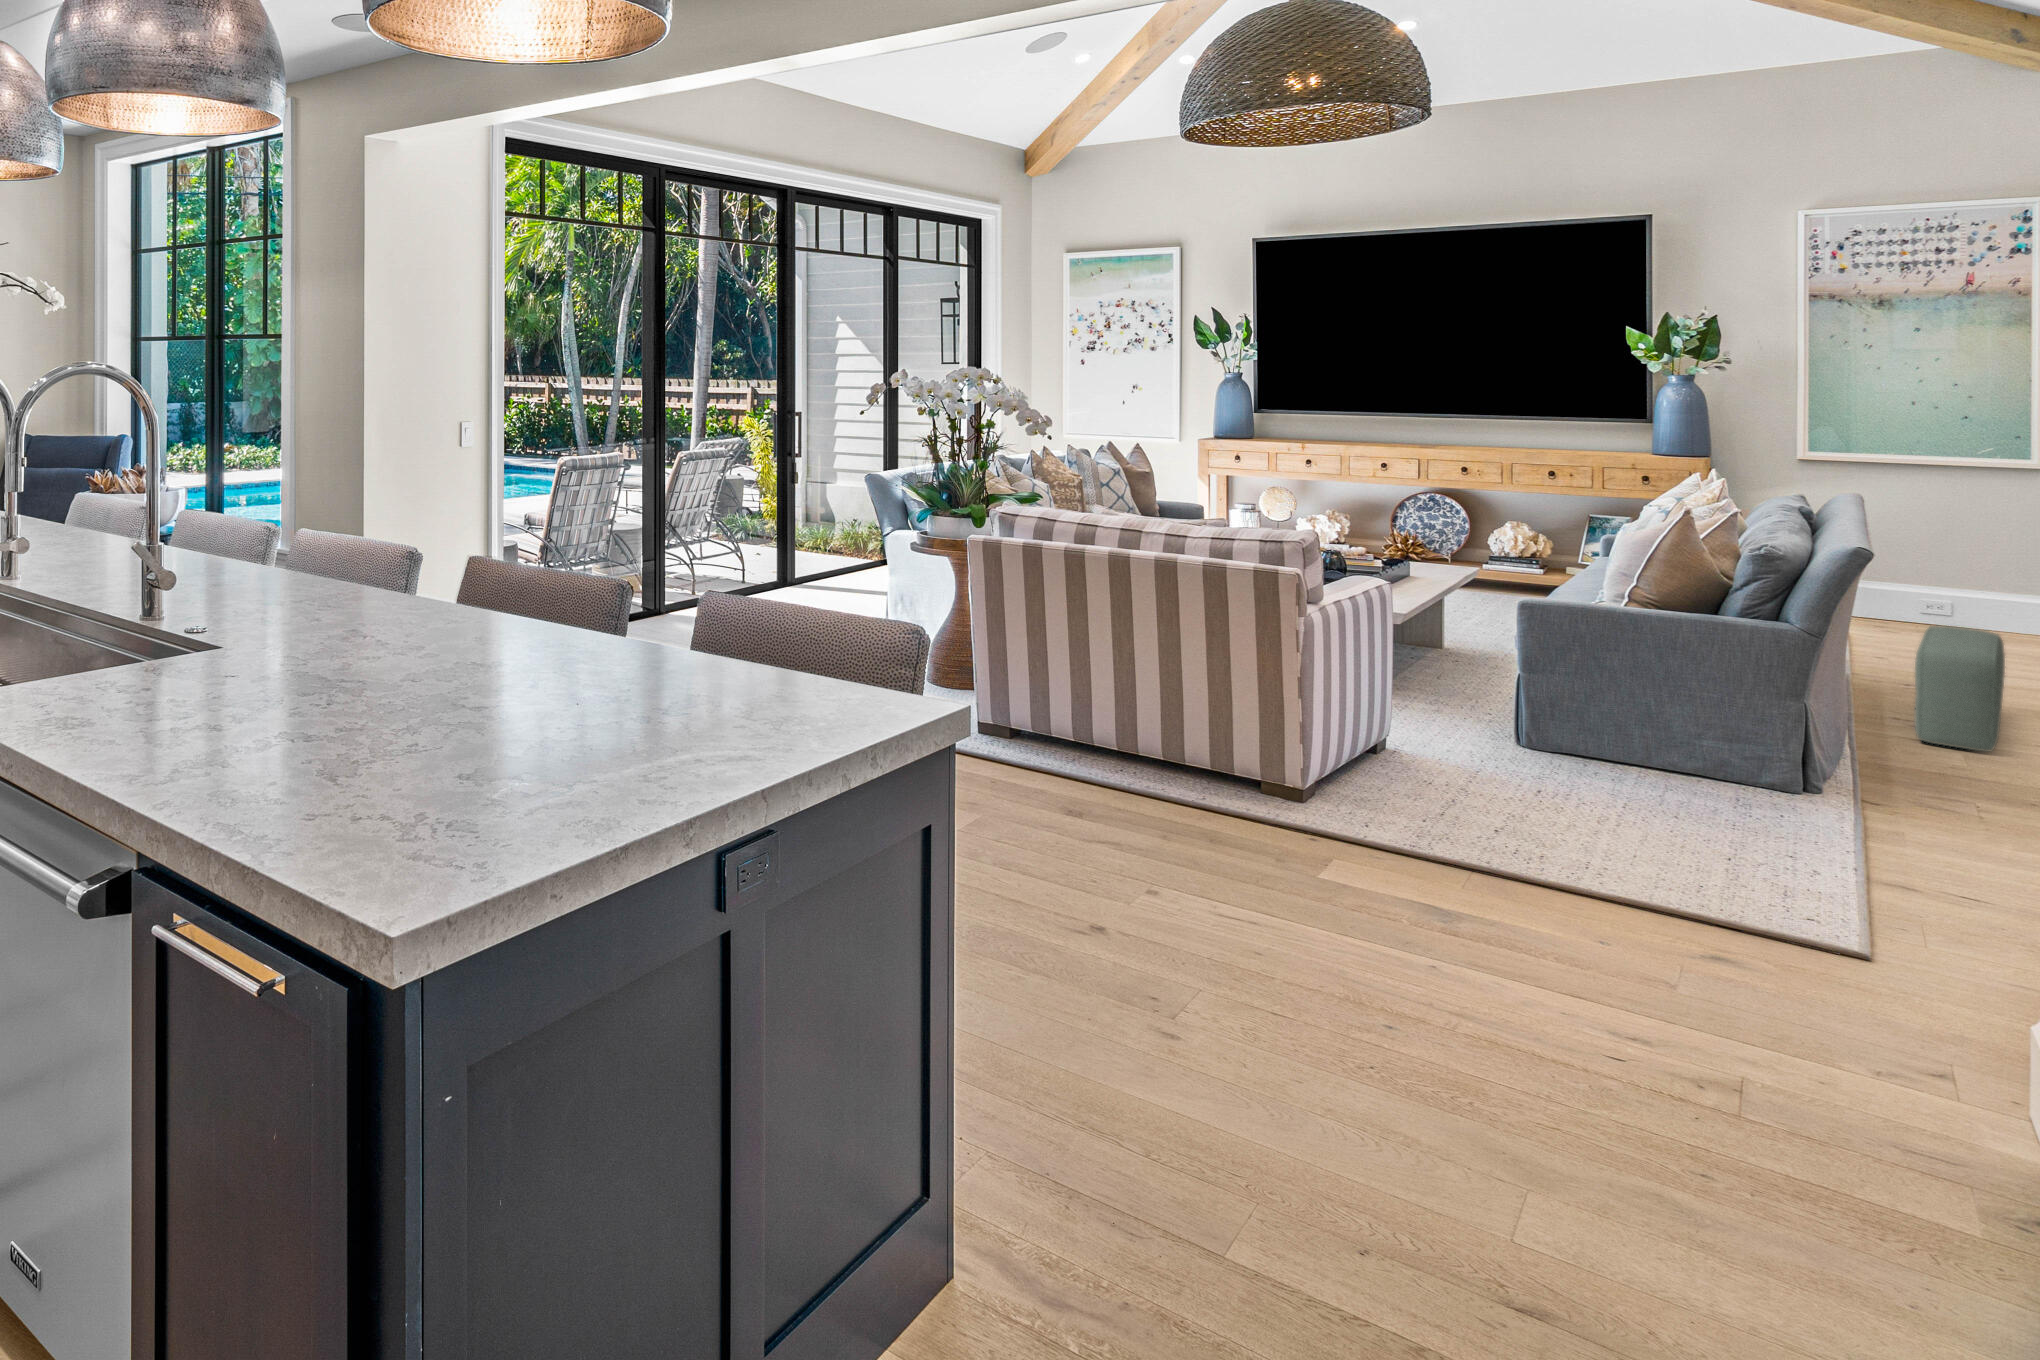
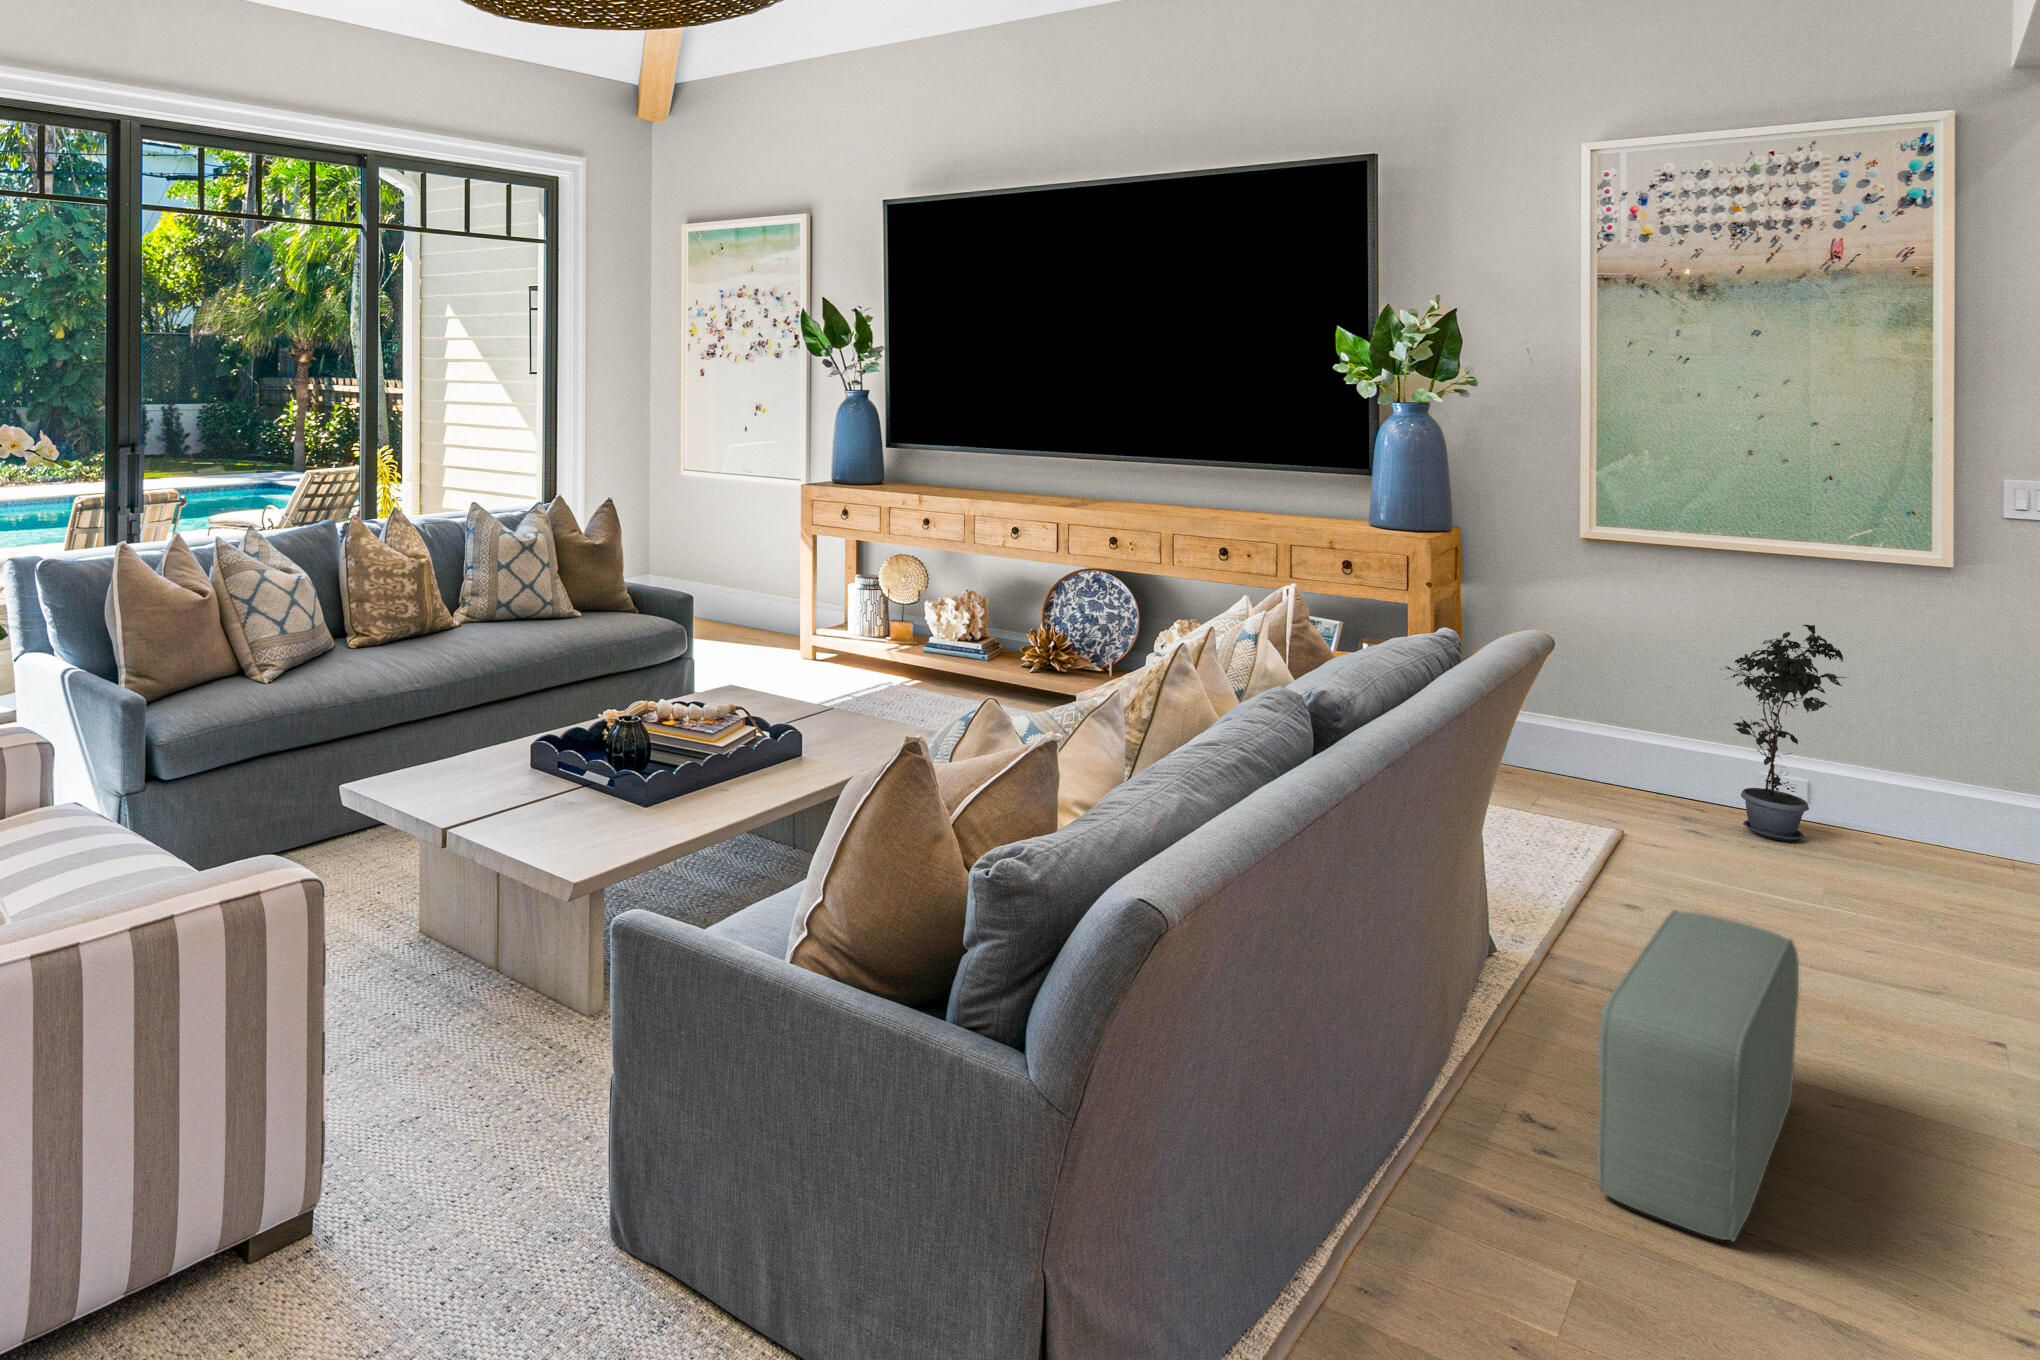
potted plant: none [1898,509,1983,642] -> present [1720,625,1846,841]

